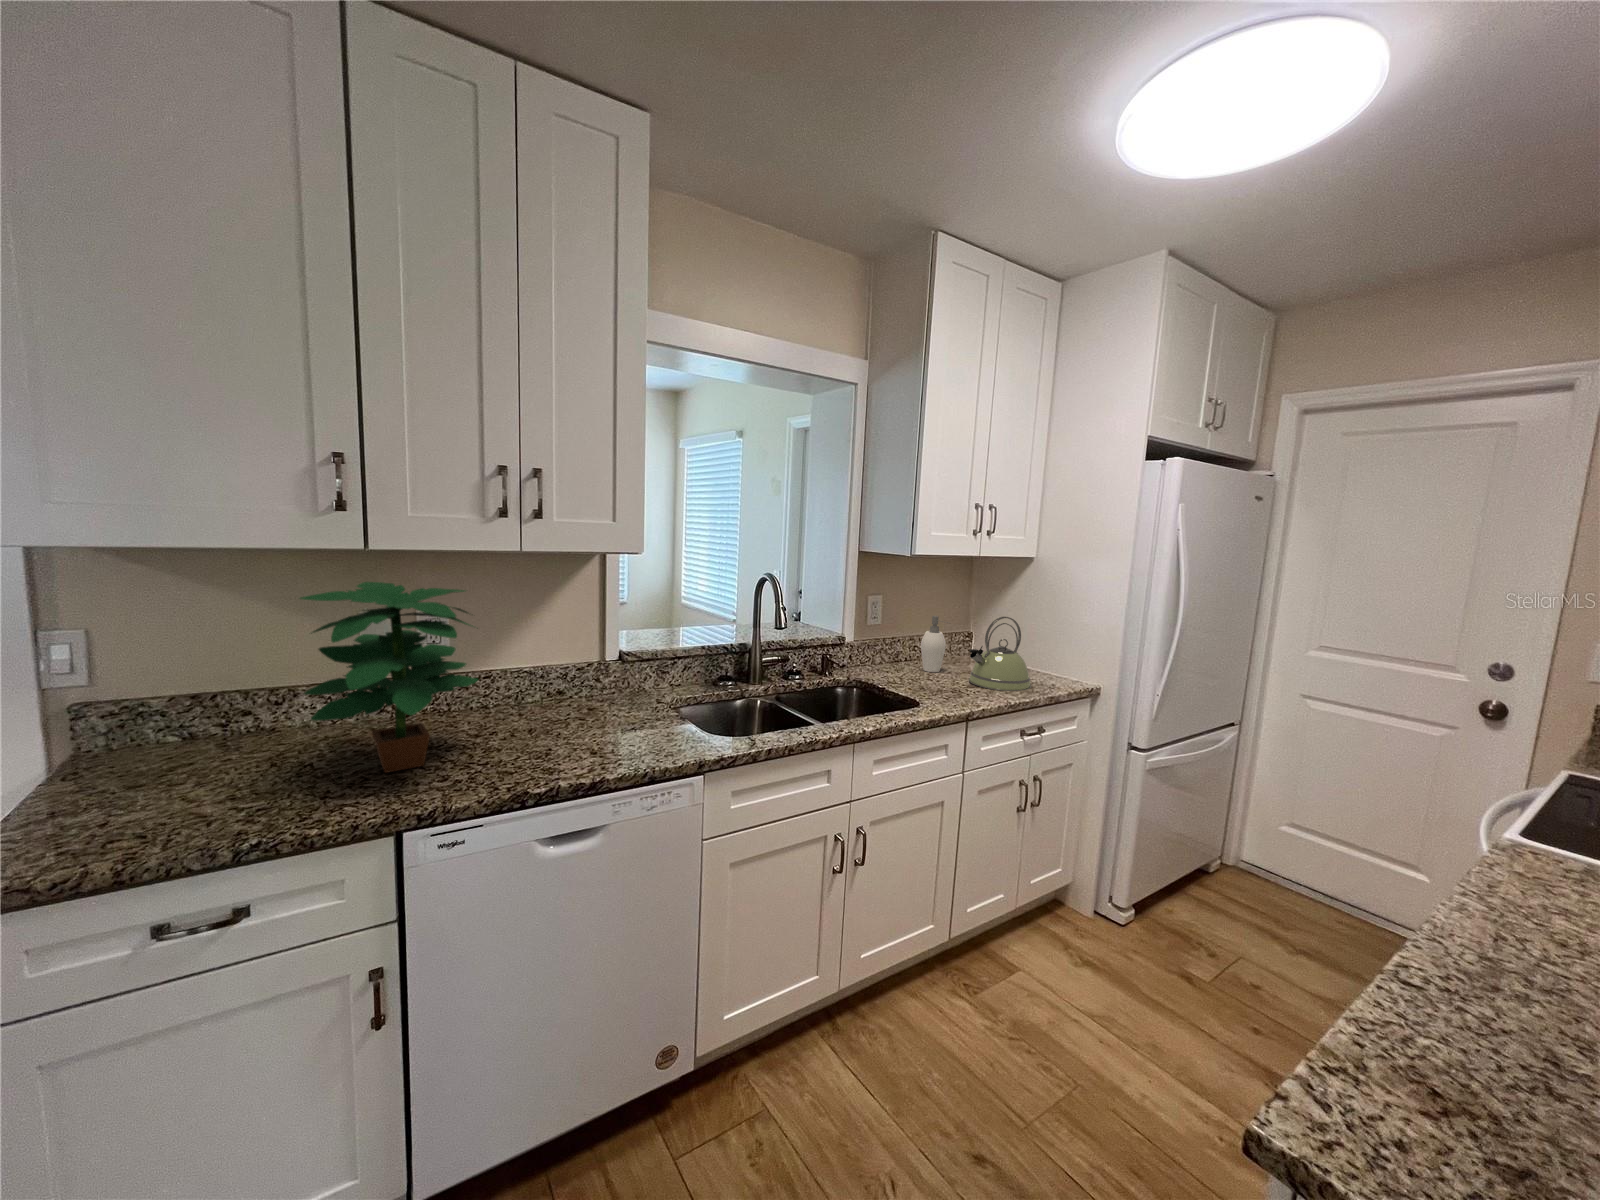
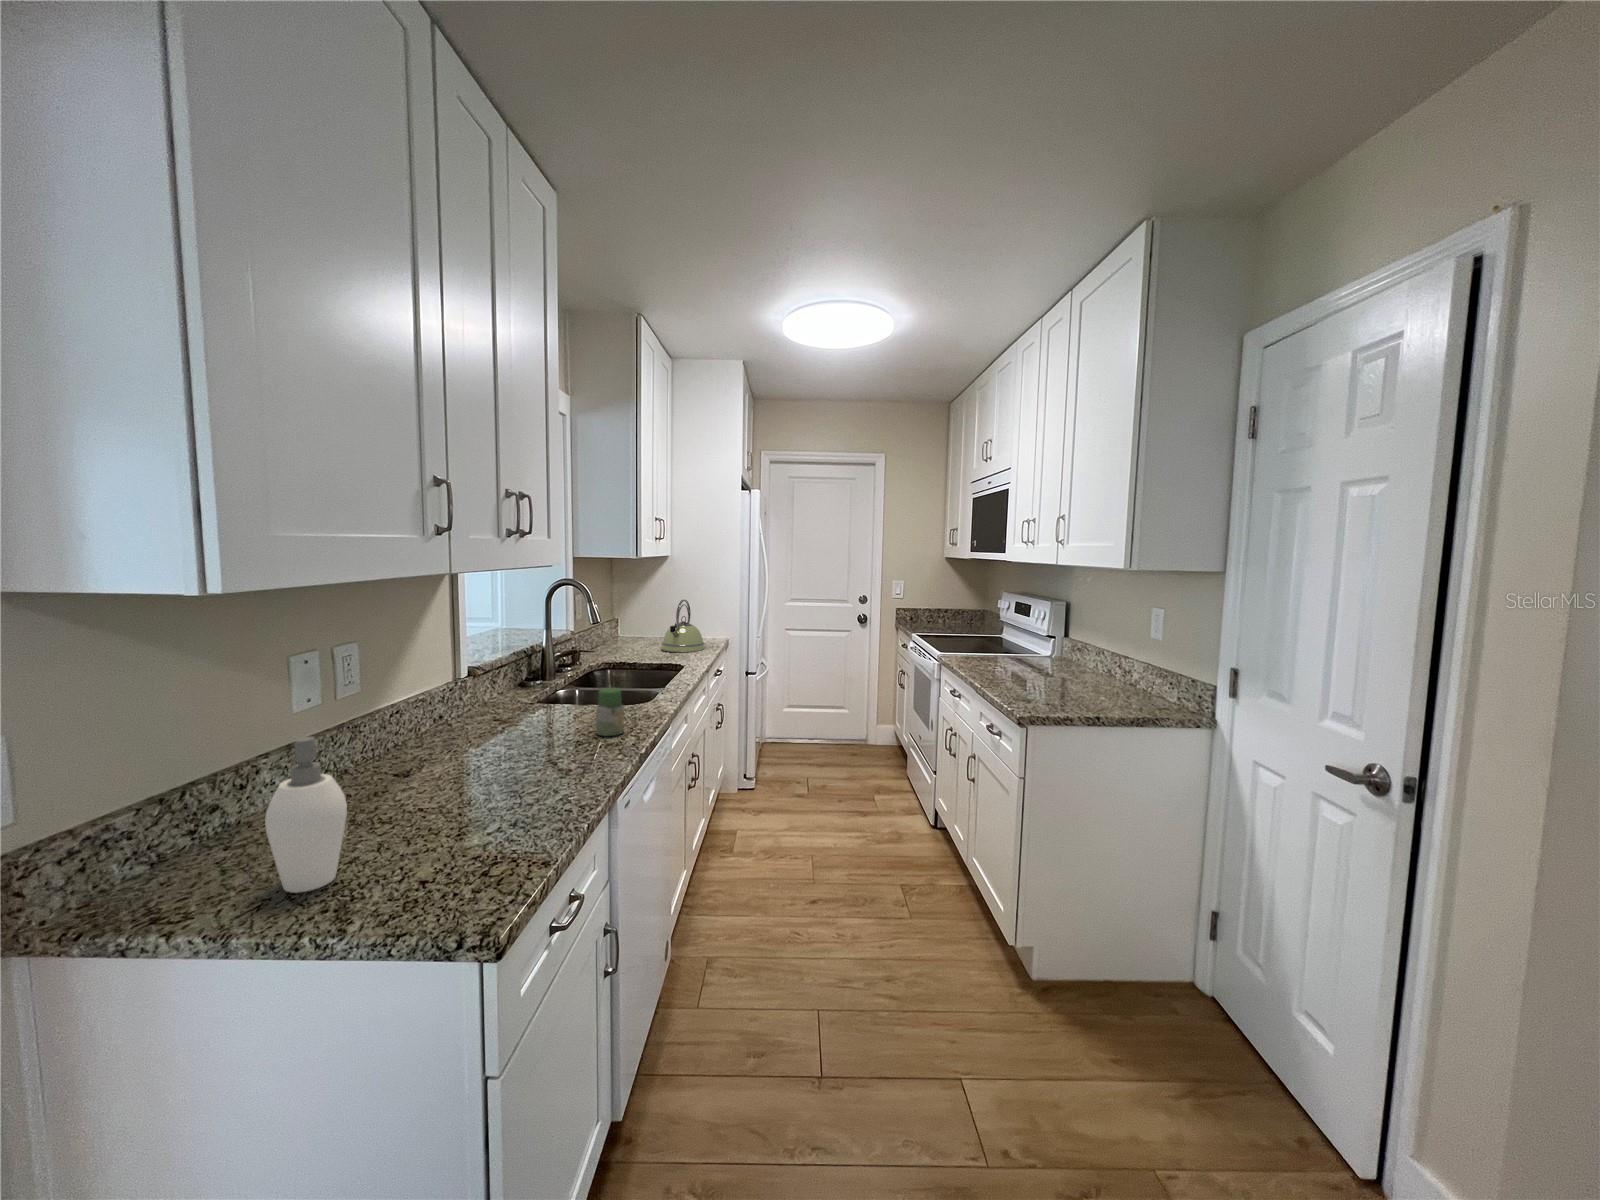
potted plant: present [300,582,478,773] -> none [376,610,581,787]
soap dispenser: present [921,616,948,672] -> present [265,737,357,893]
jar: none [581,701,614,760] -> present [596,688,624,736]

